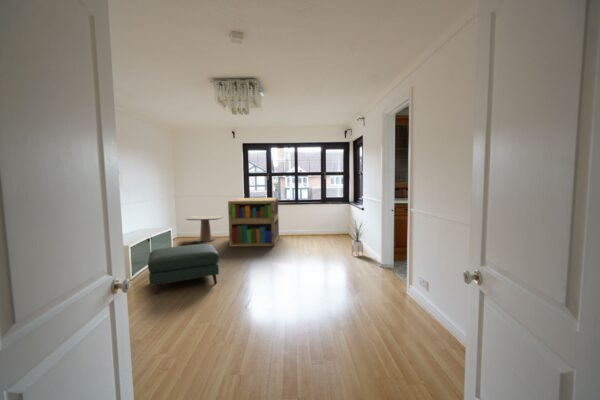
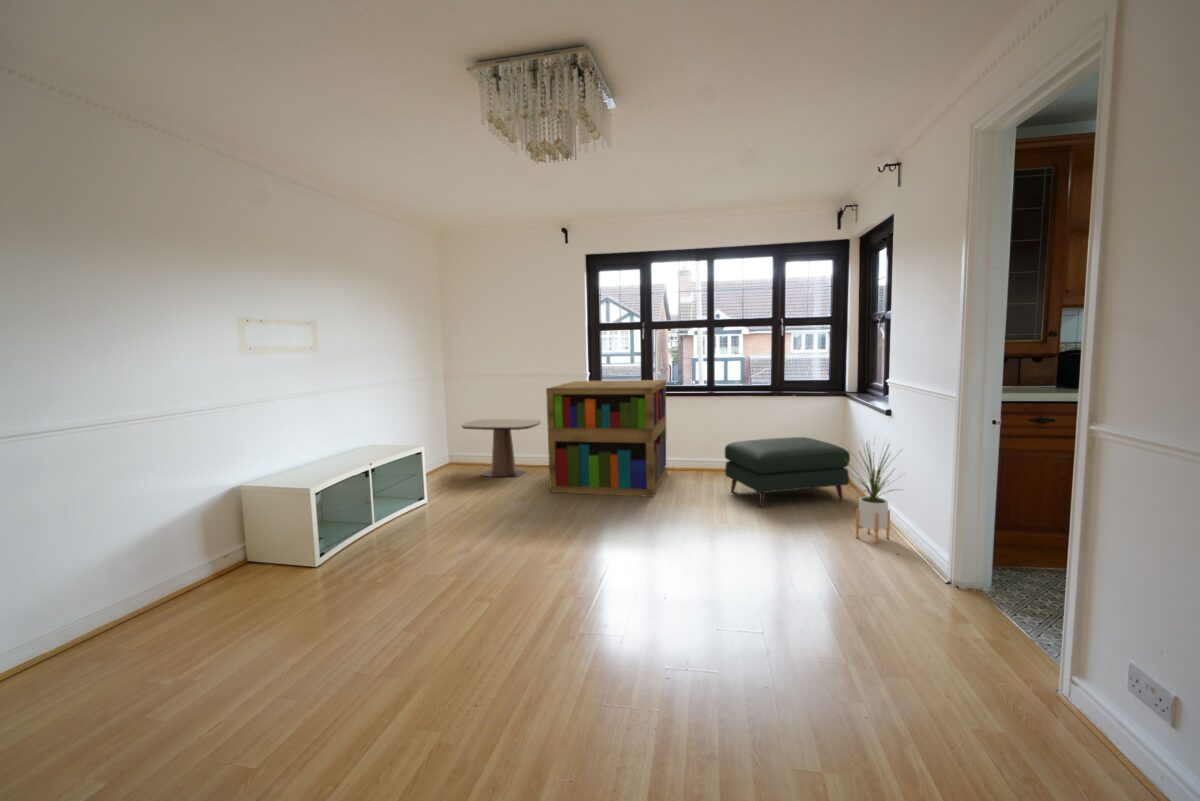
ottoman: present [148,244,219,294] -> present [725,437,850,508]

